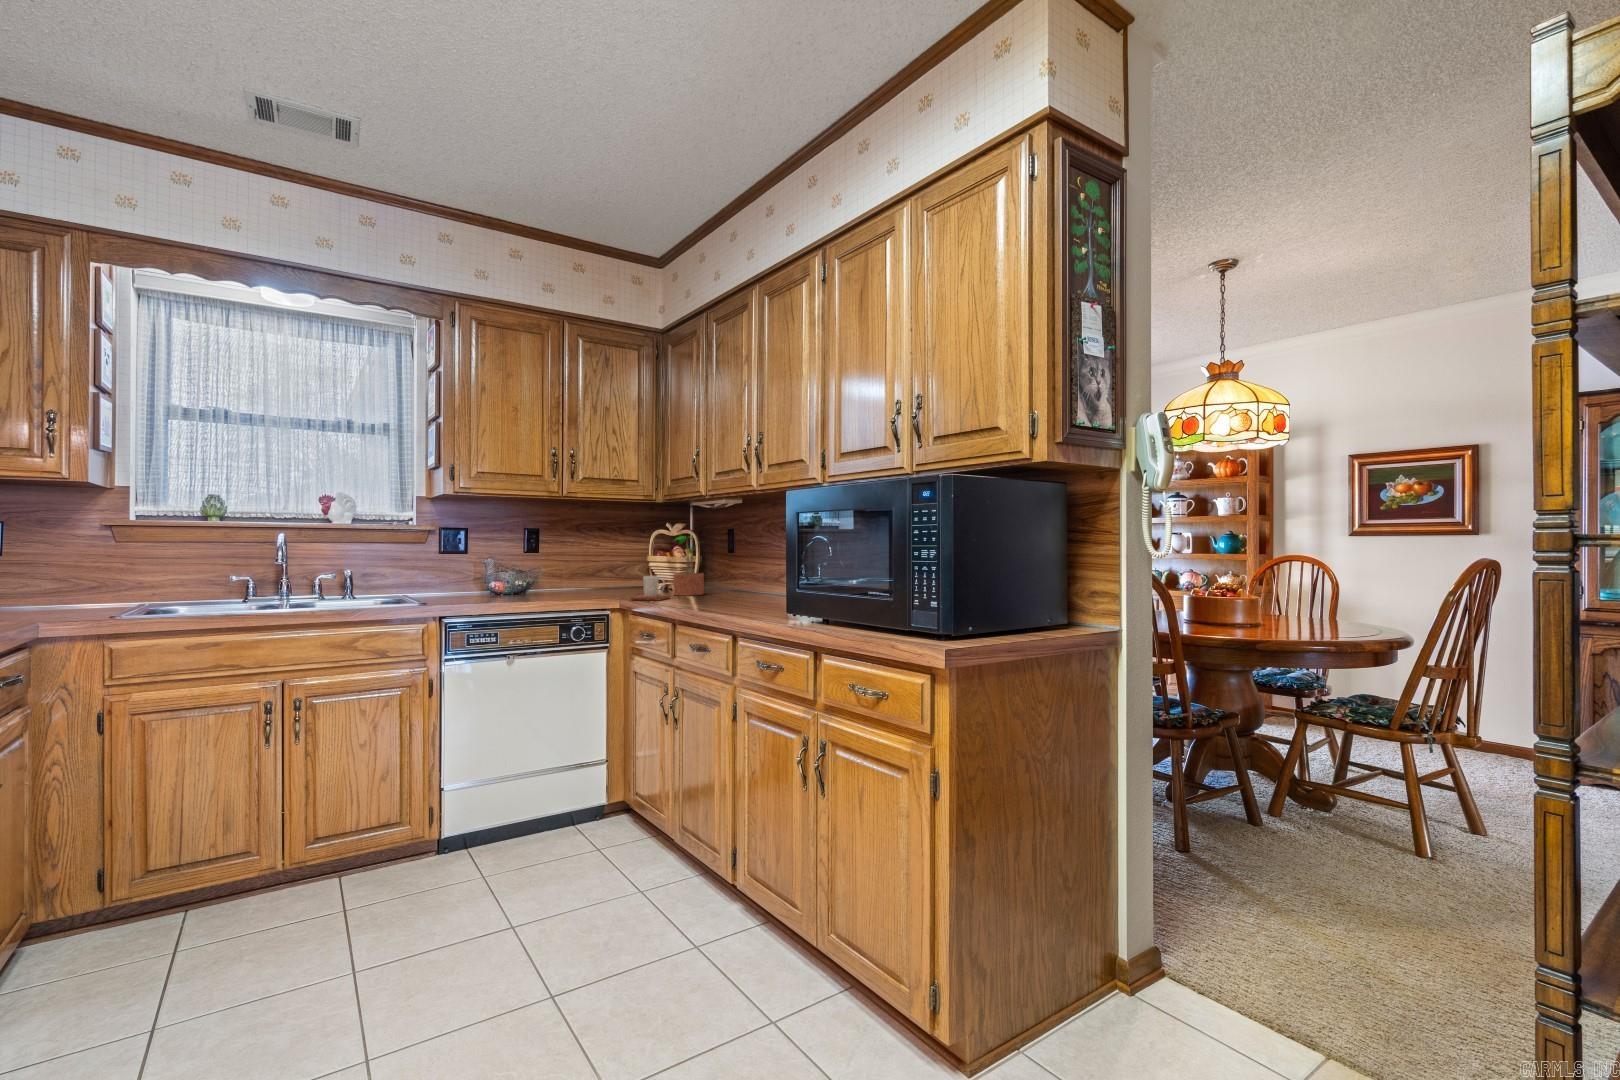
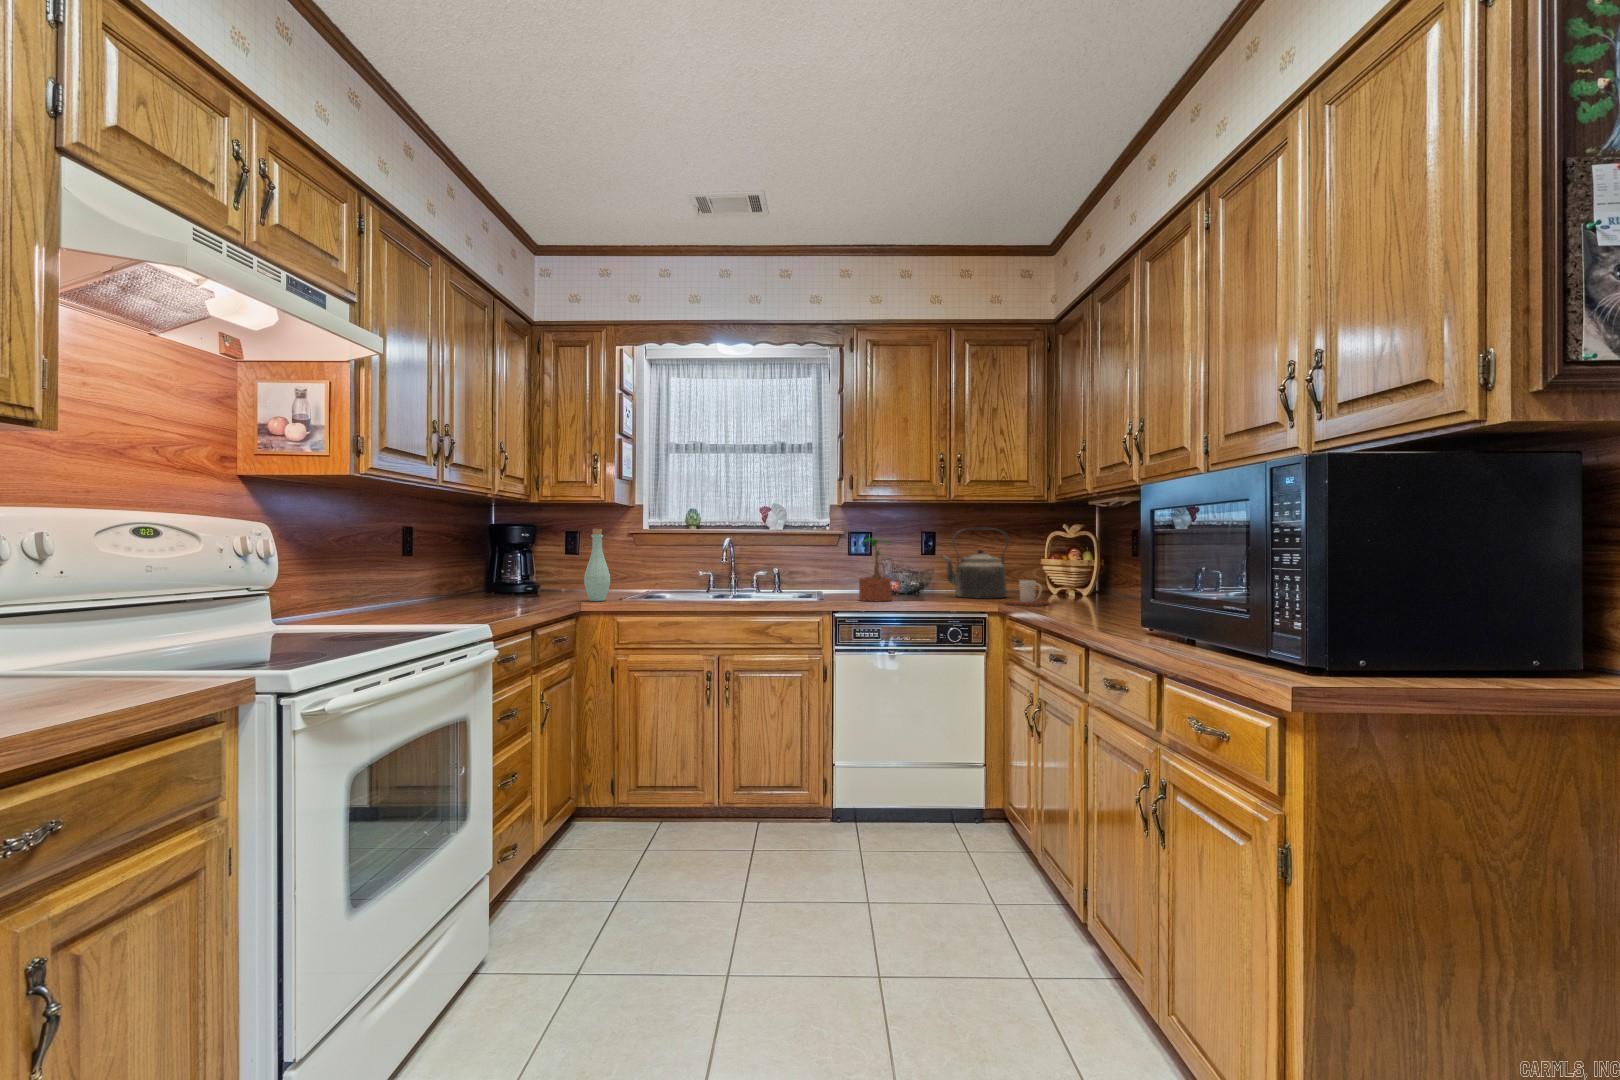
bottle: none [37,519,91,624] -> present [584,529,610,601]
kettle: none [556,525,622,595] -> present [943,528,1009,599]
potted plant: present [673,536,704,596] -> present [859,538,891,601]

